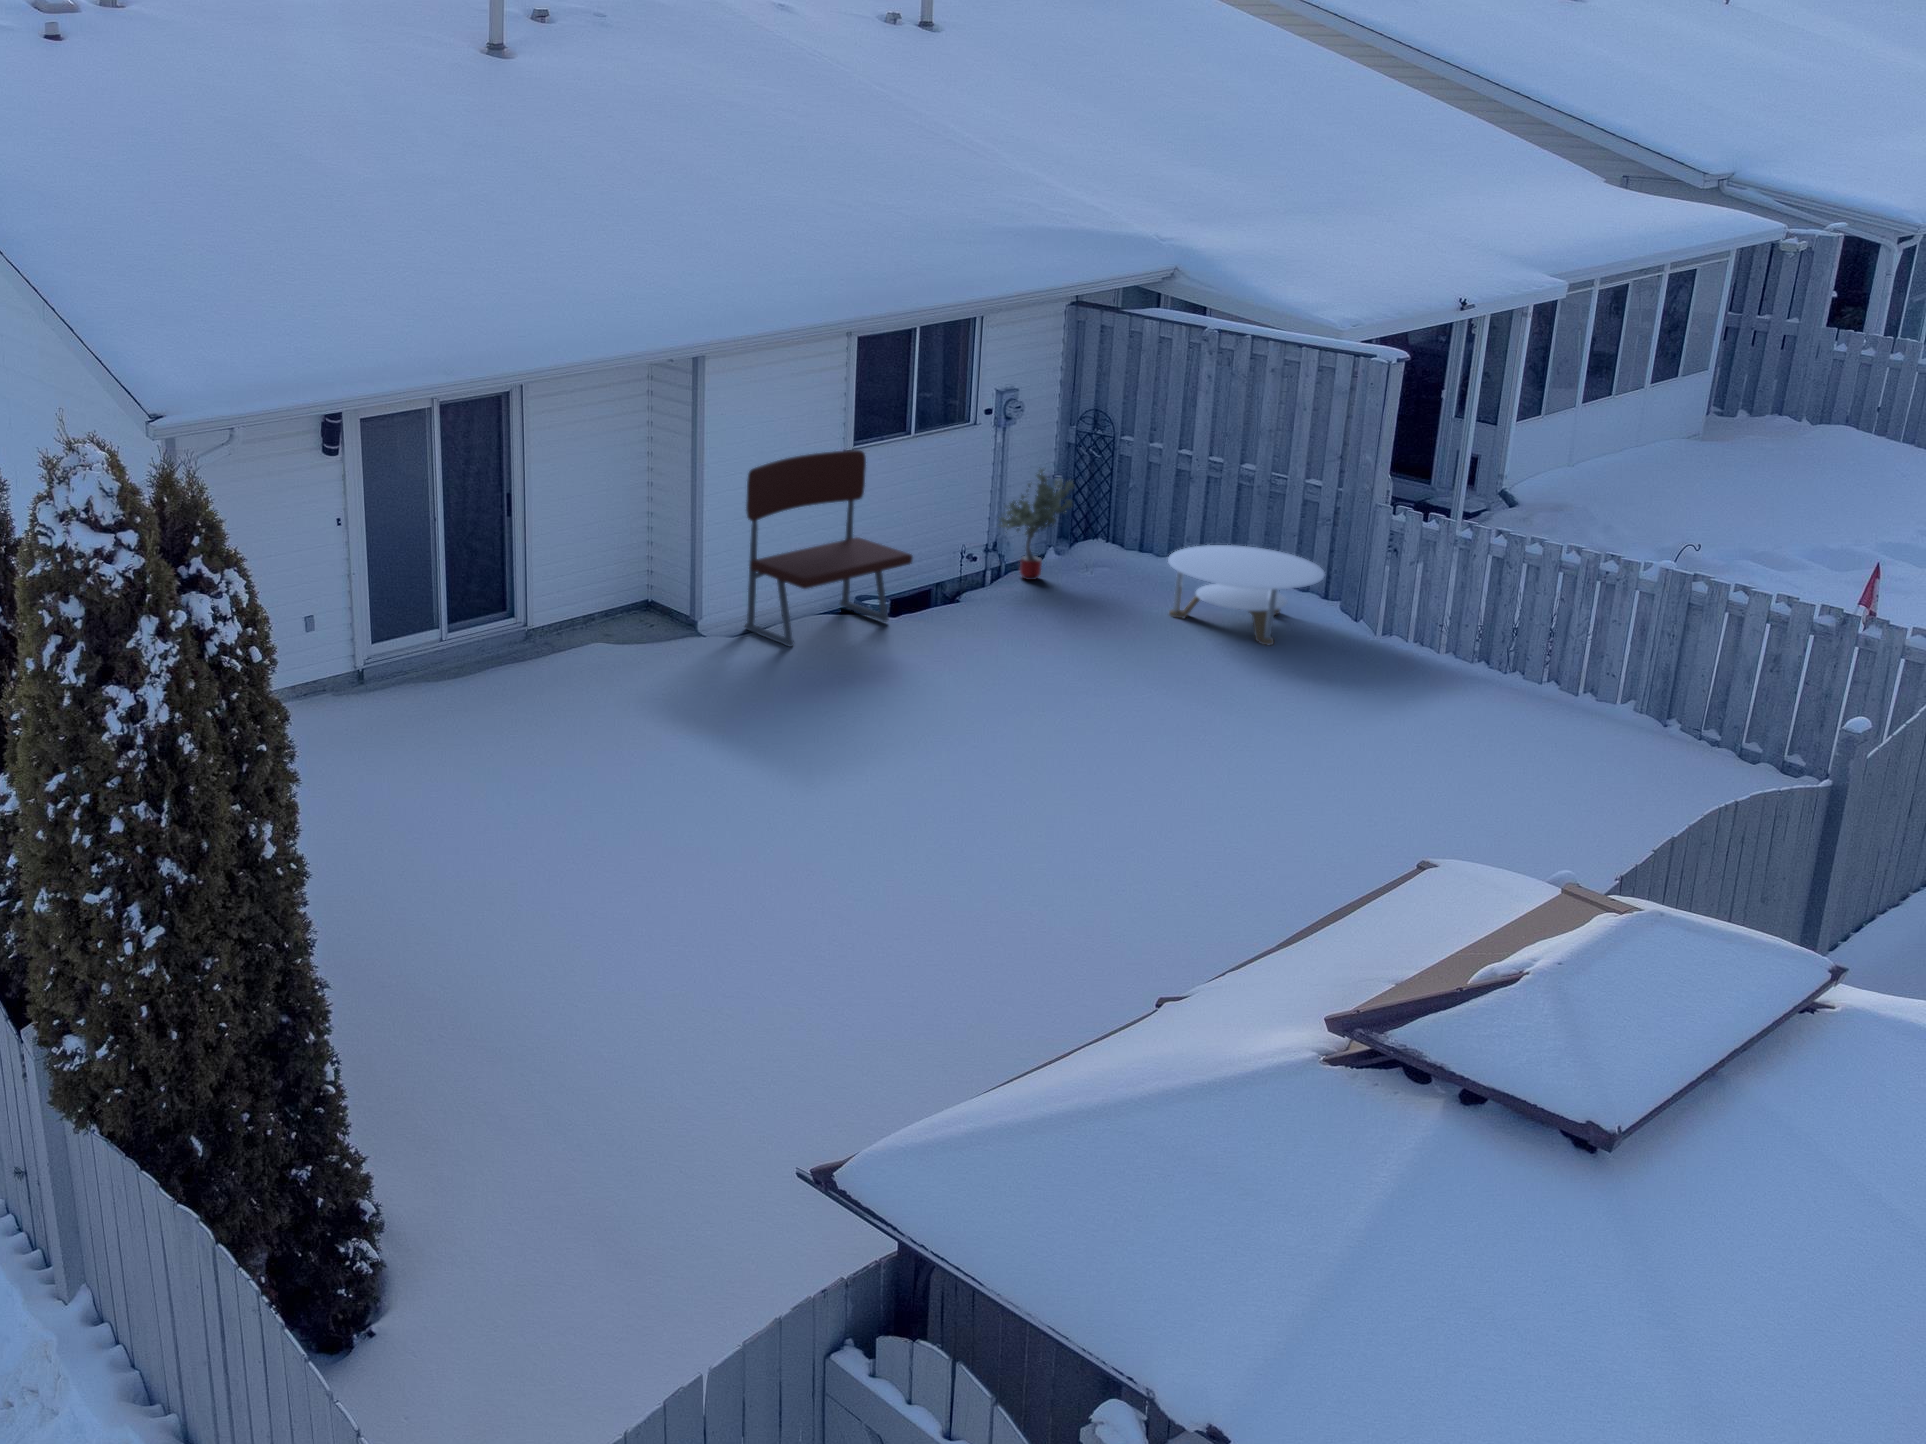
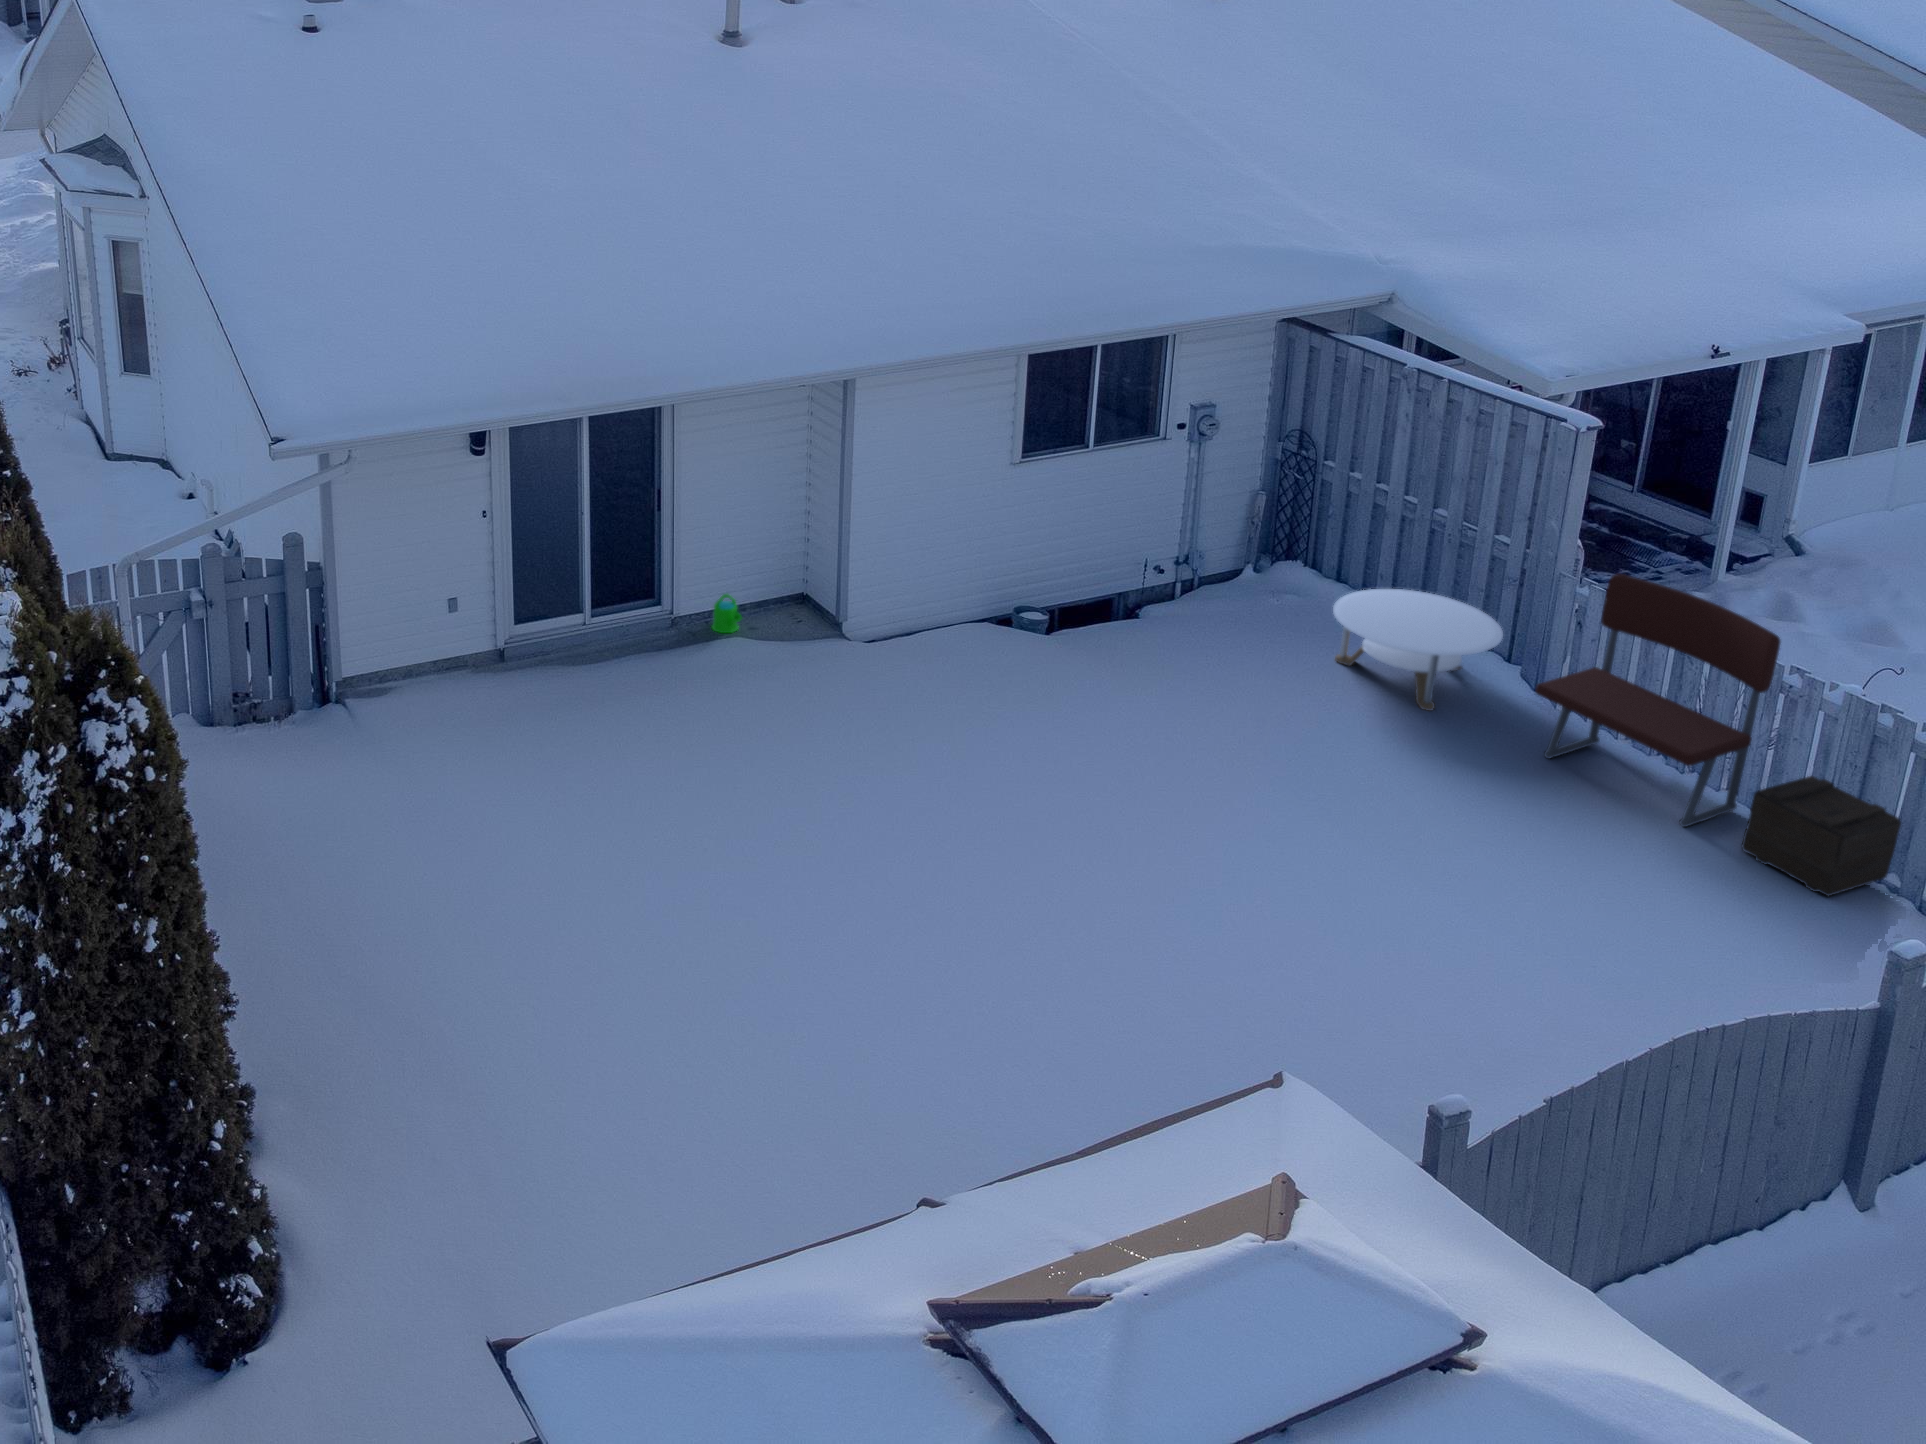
bench: present [745,450,913,647] -> present [1535,574,1780,827]
potted tree: present [999,468,1074,580] -> none [1169,486,1260,600]
watering can: none [576,596,612,637] -> present [712,594,742,633]
wooden crate: none [1580,648,1715,746] -> present [1742,776,1901,896]

